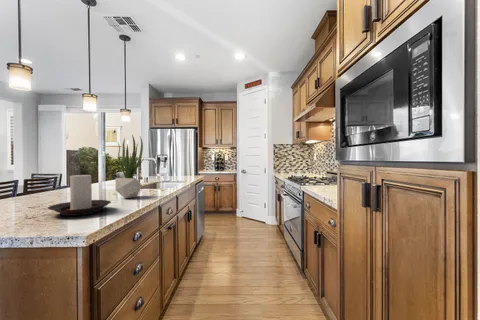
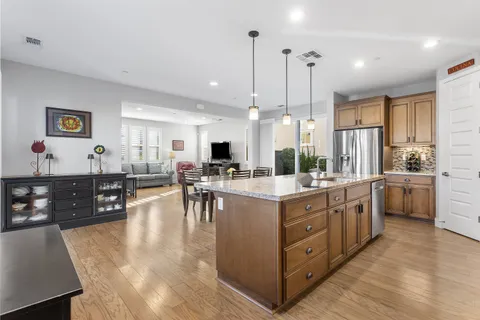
candle holder: present [48,175,111,216] -> none [262,168,292,192]

